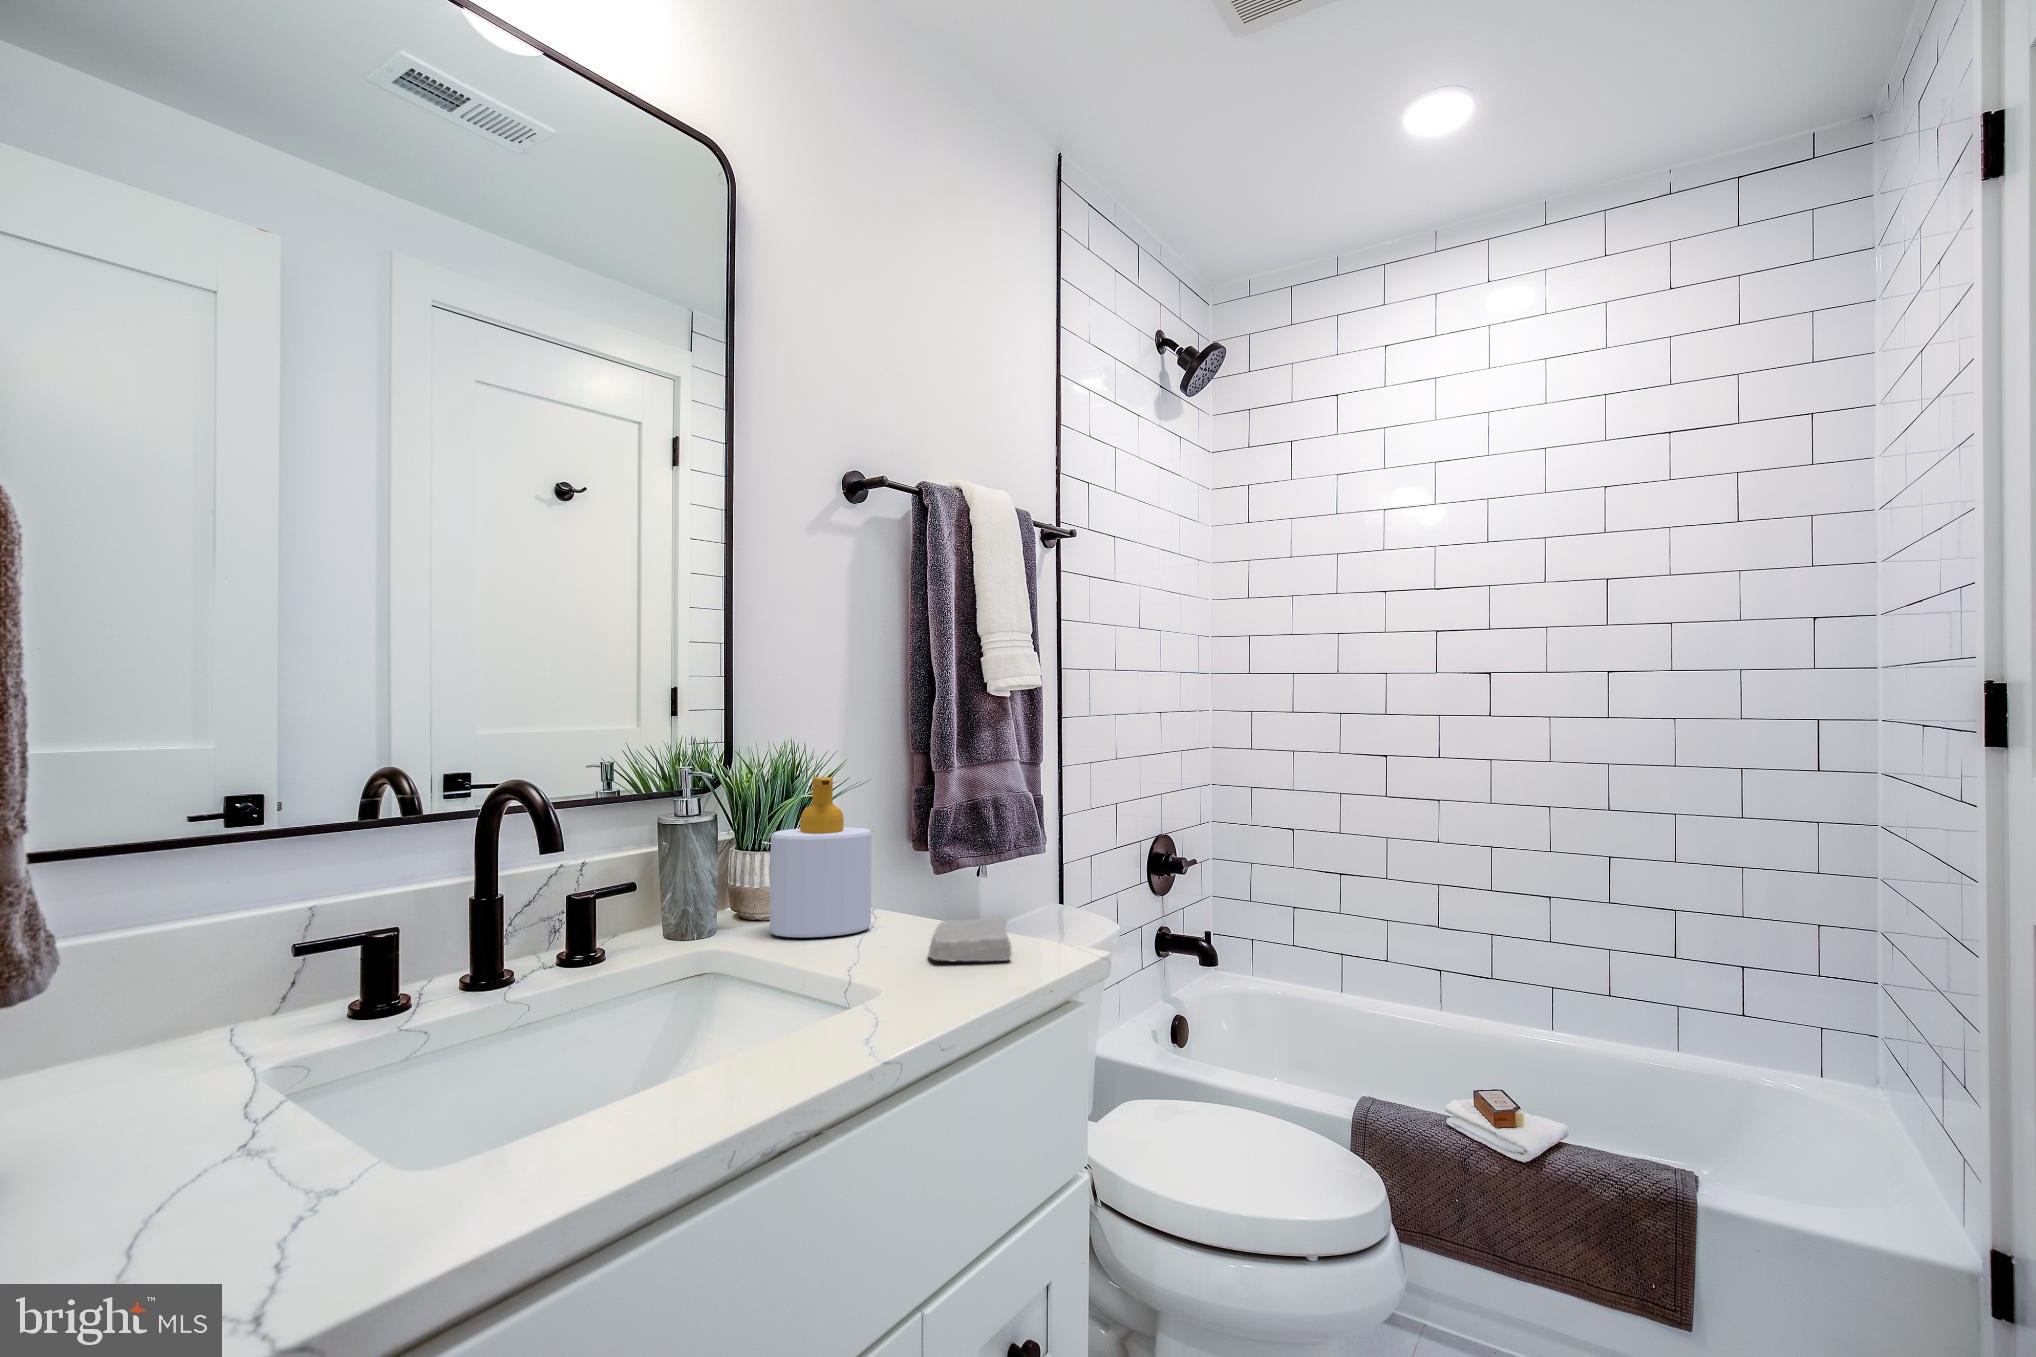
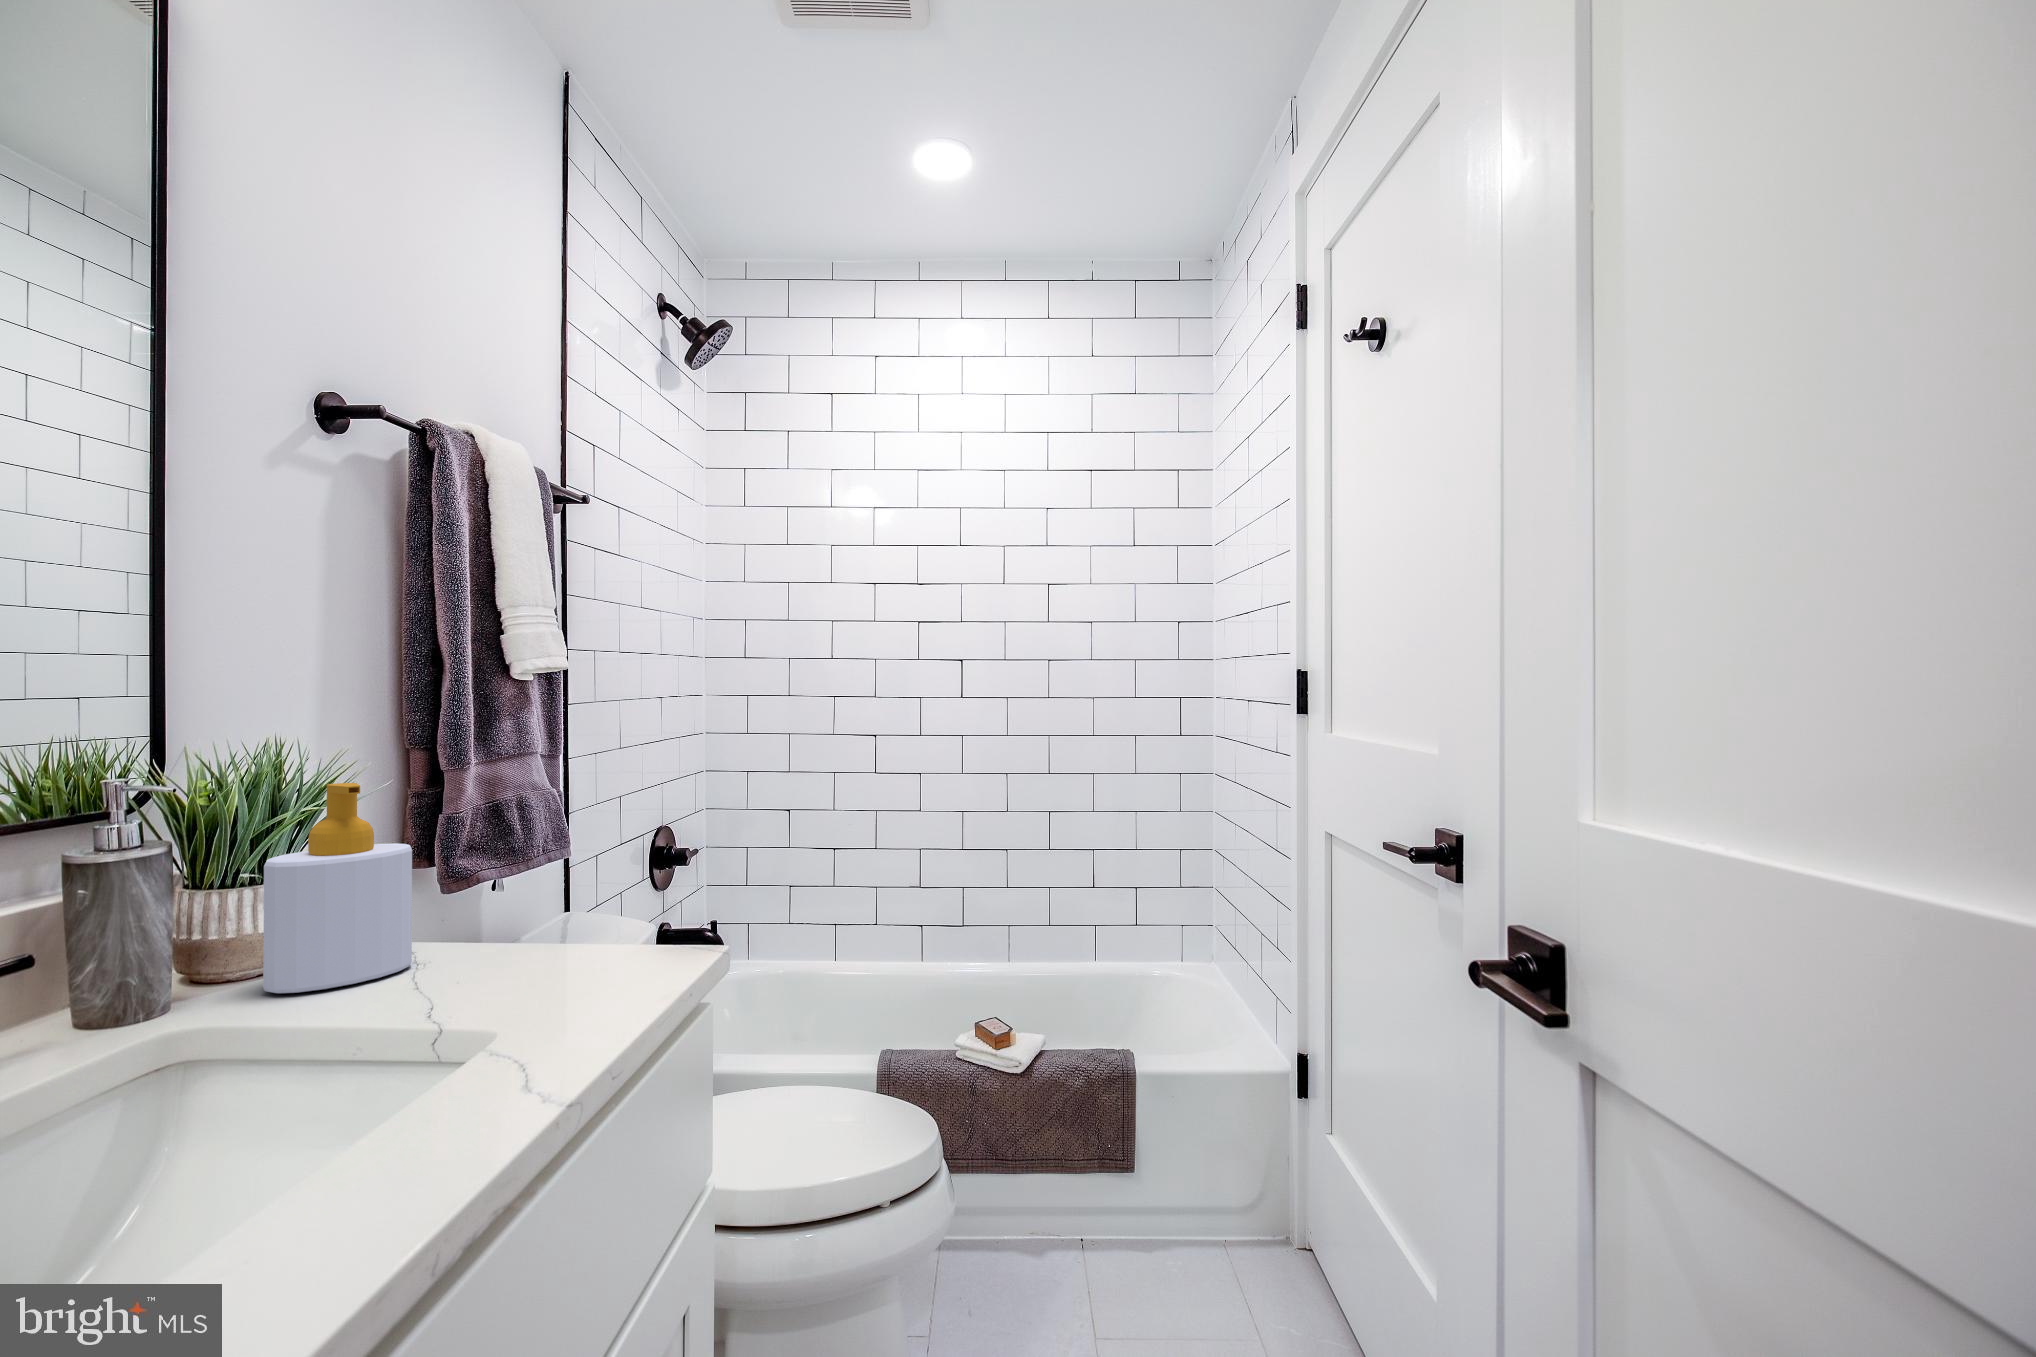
soap bar: present [928,916,1012,961] -> none [521,924,629,985]

